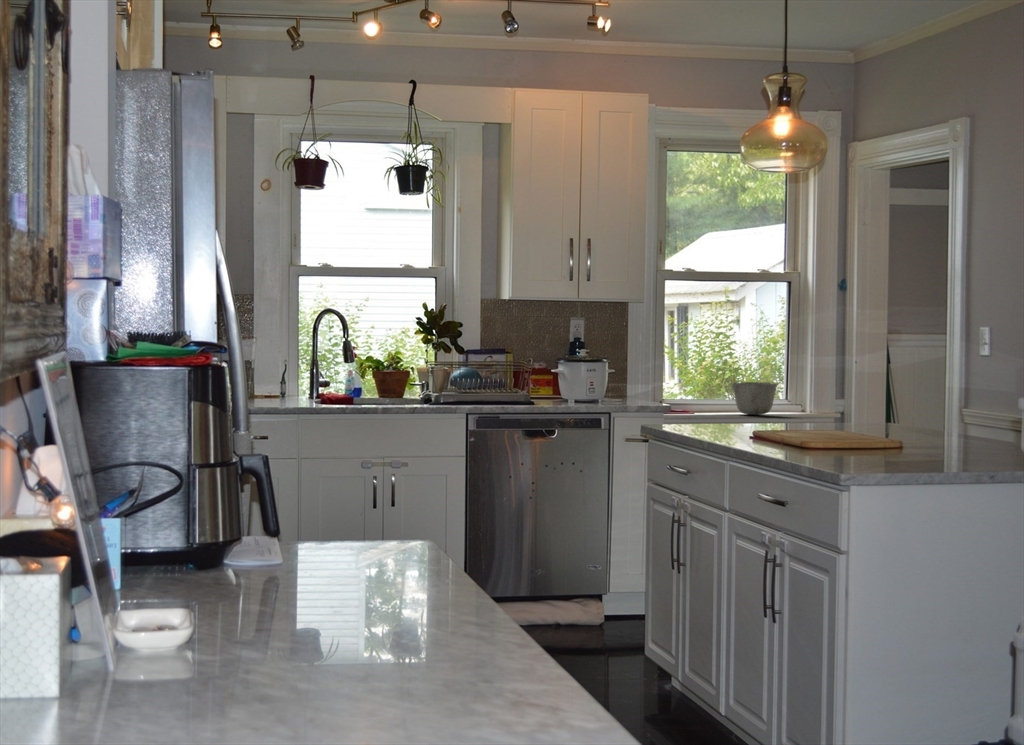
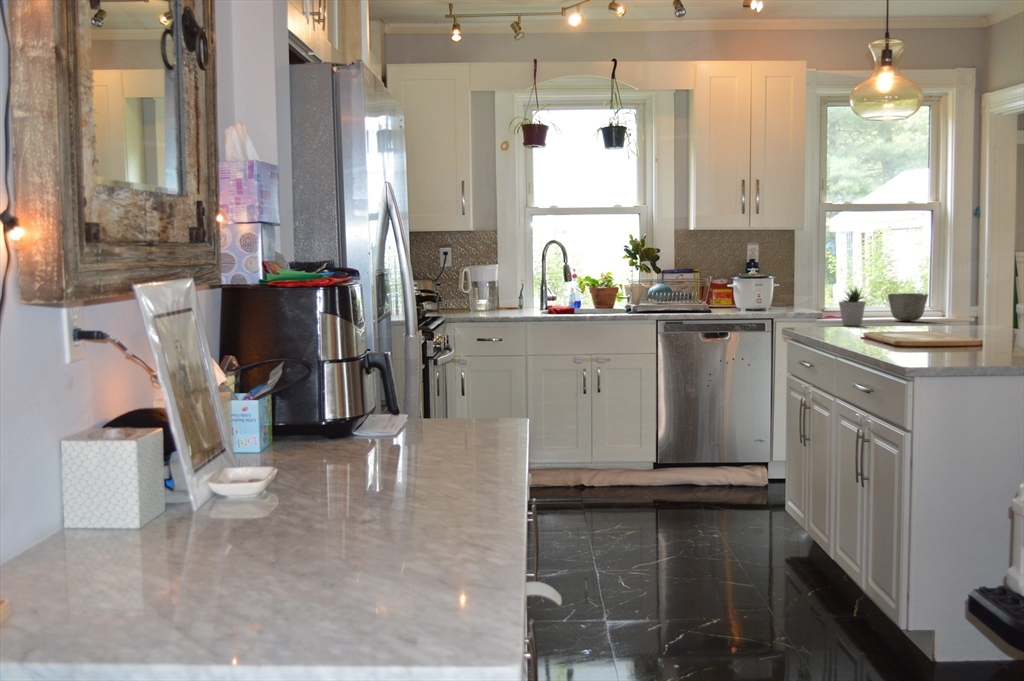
potted plant: none [690,371,722,421] -> present [839,288,866,326]

